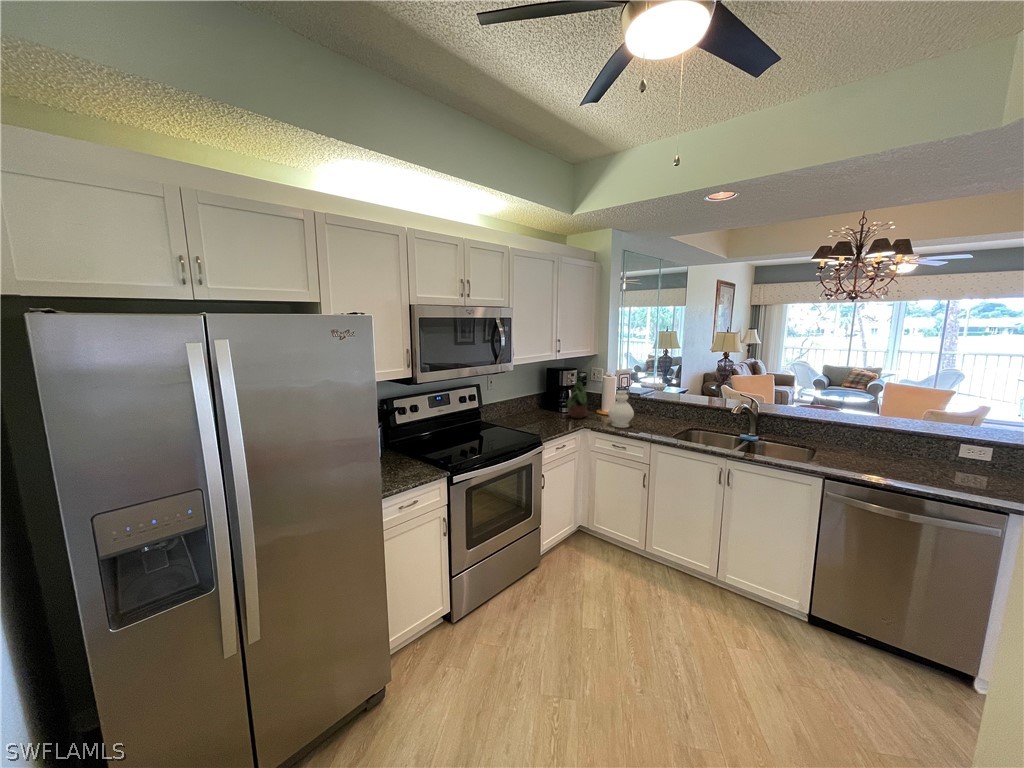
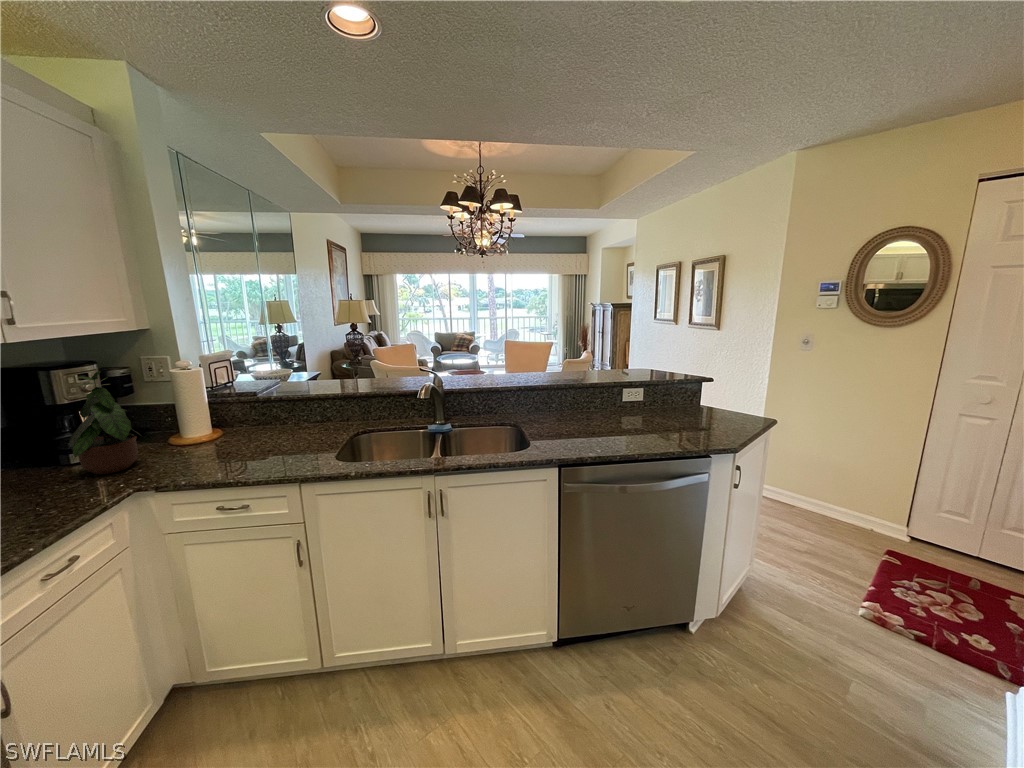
decorative vase: present [608,390,634,428] -> none [193,393,253,469]

